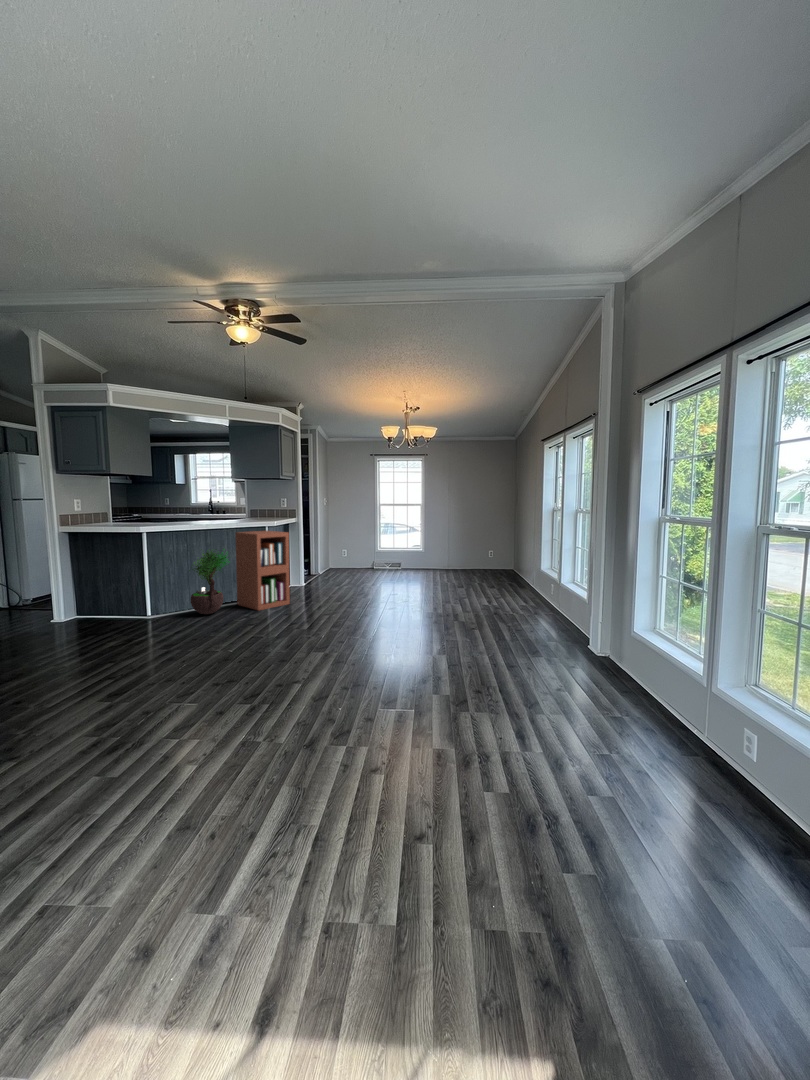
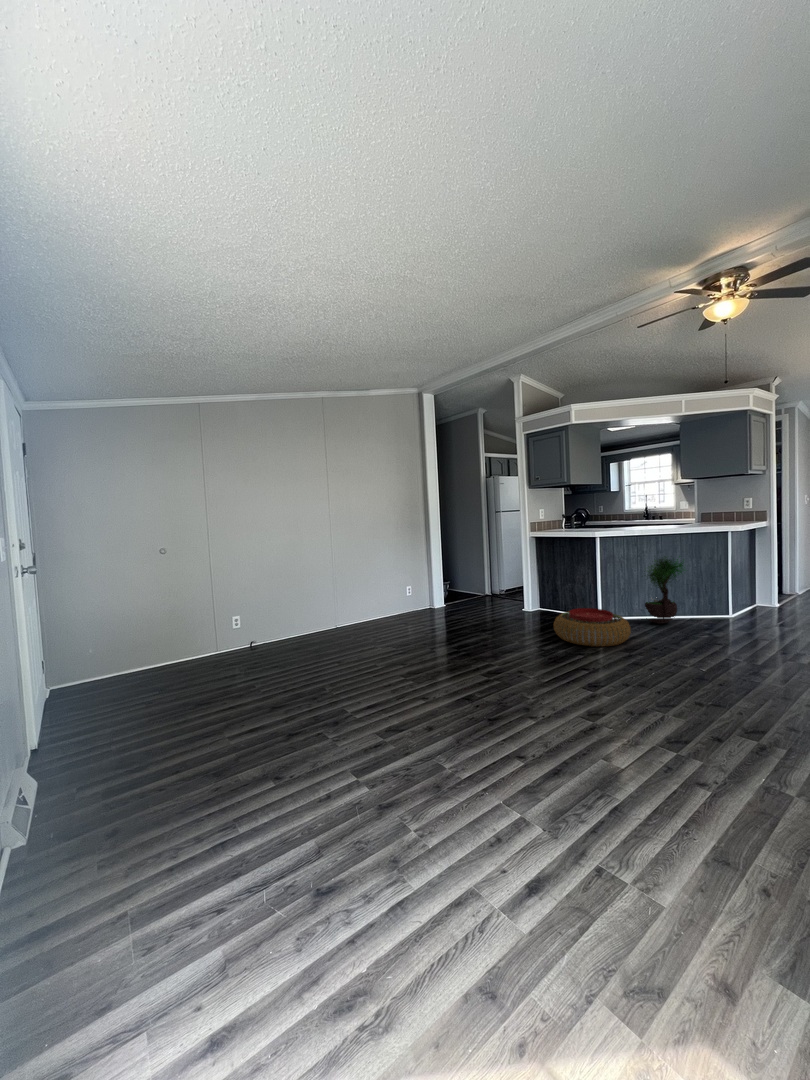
bookshelf: present [236,531,290,610] -> none [691,536,765,628]
pouf: none [85,608,174,650] -> present [554,608,631,647]

